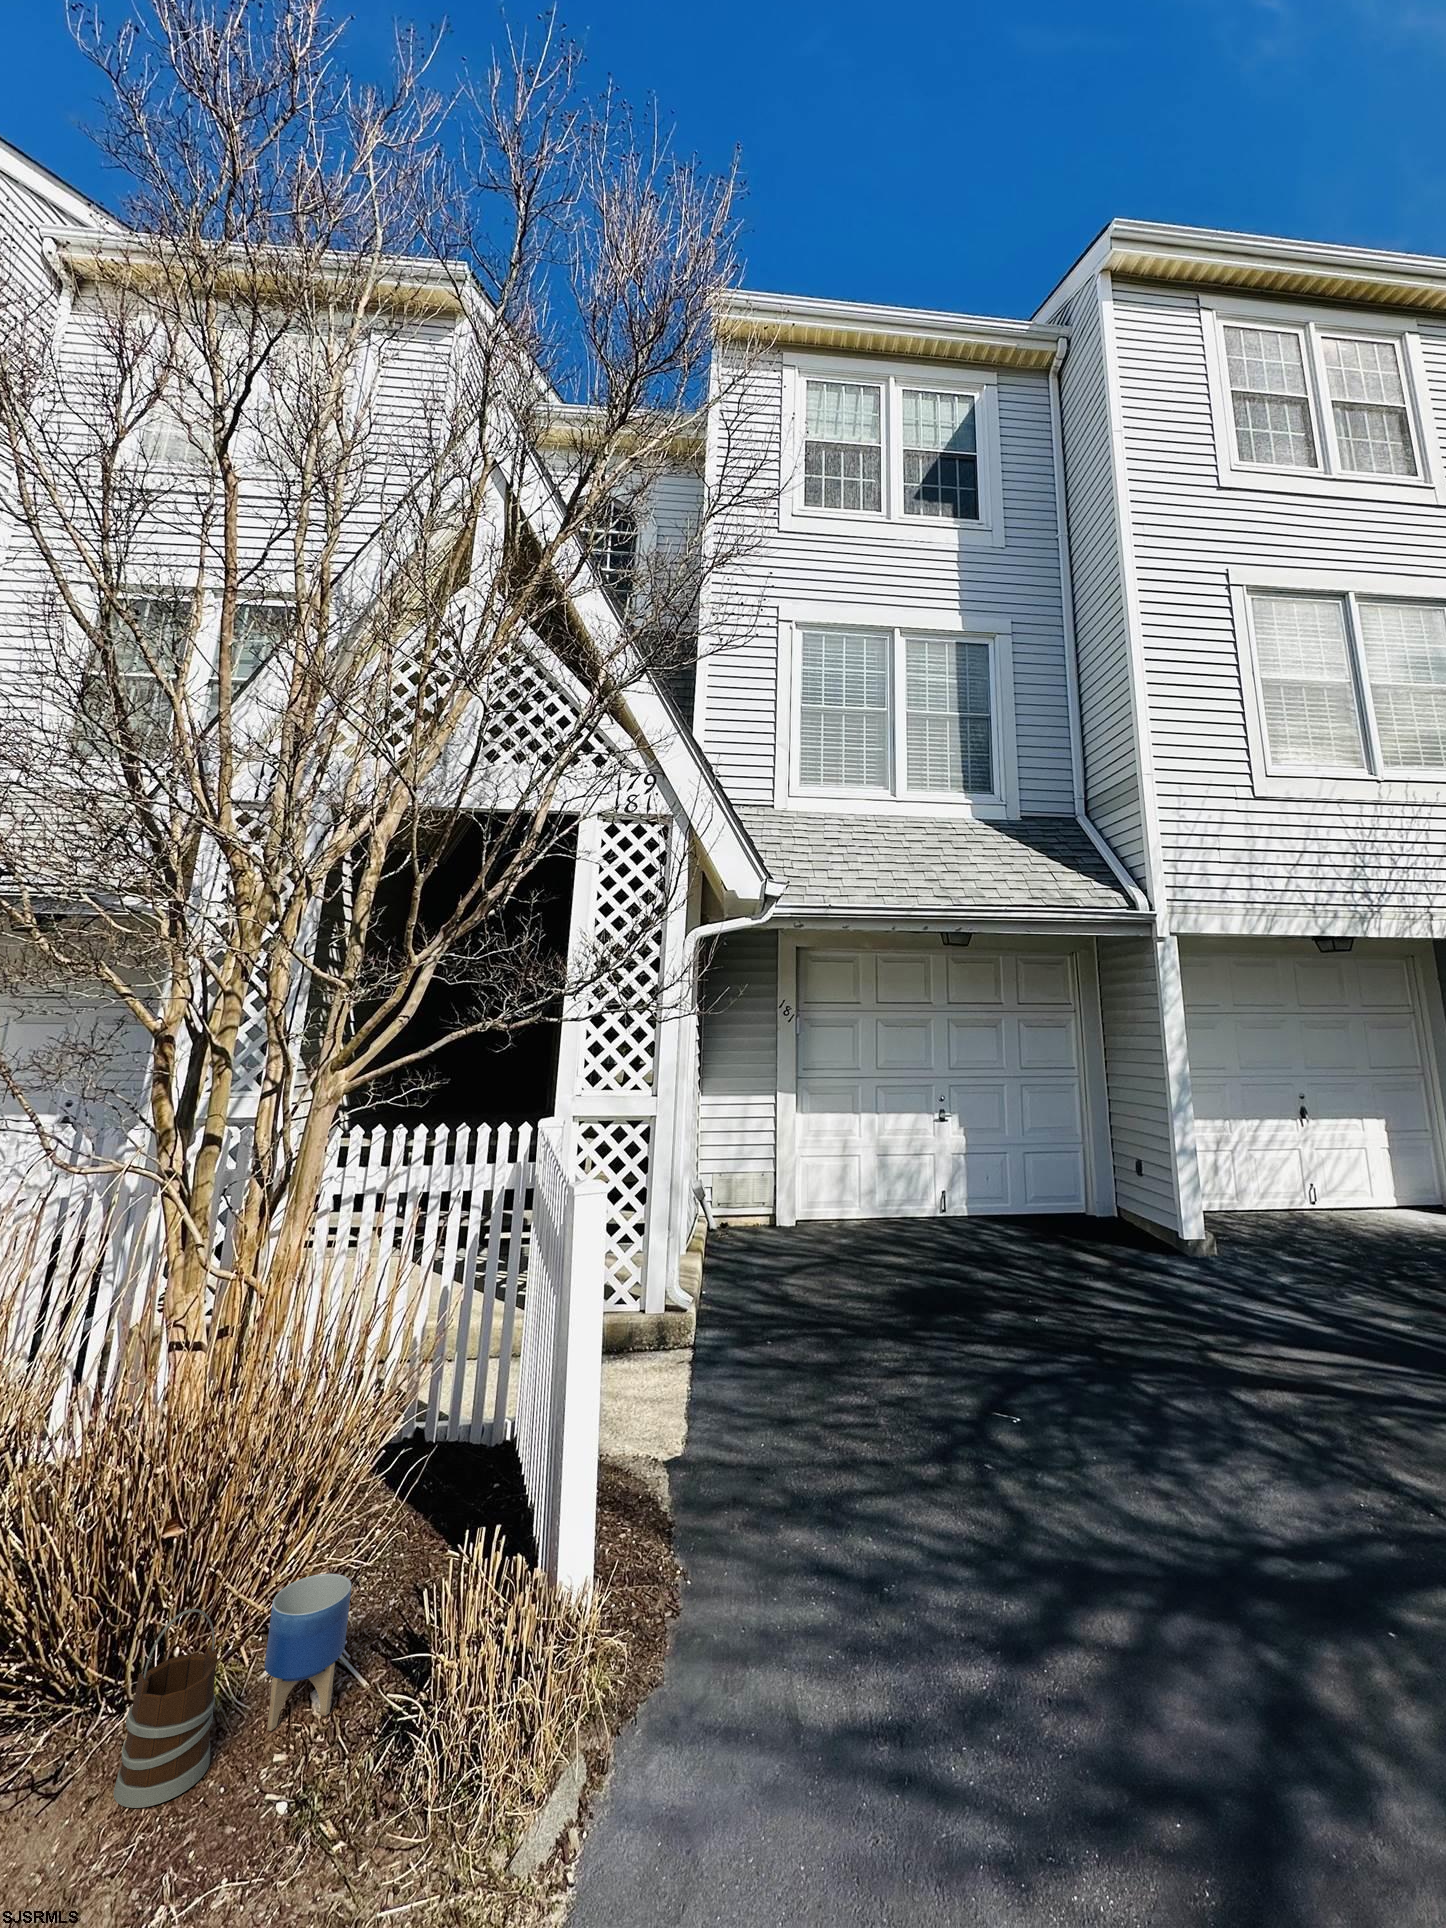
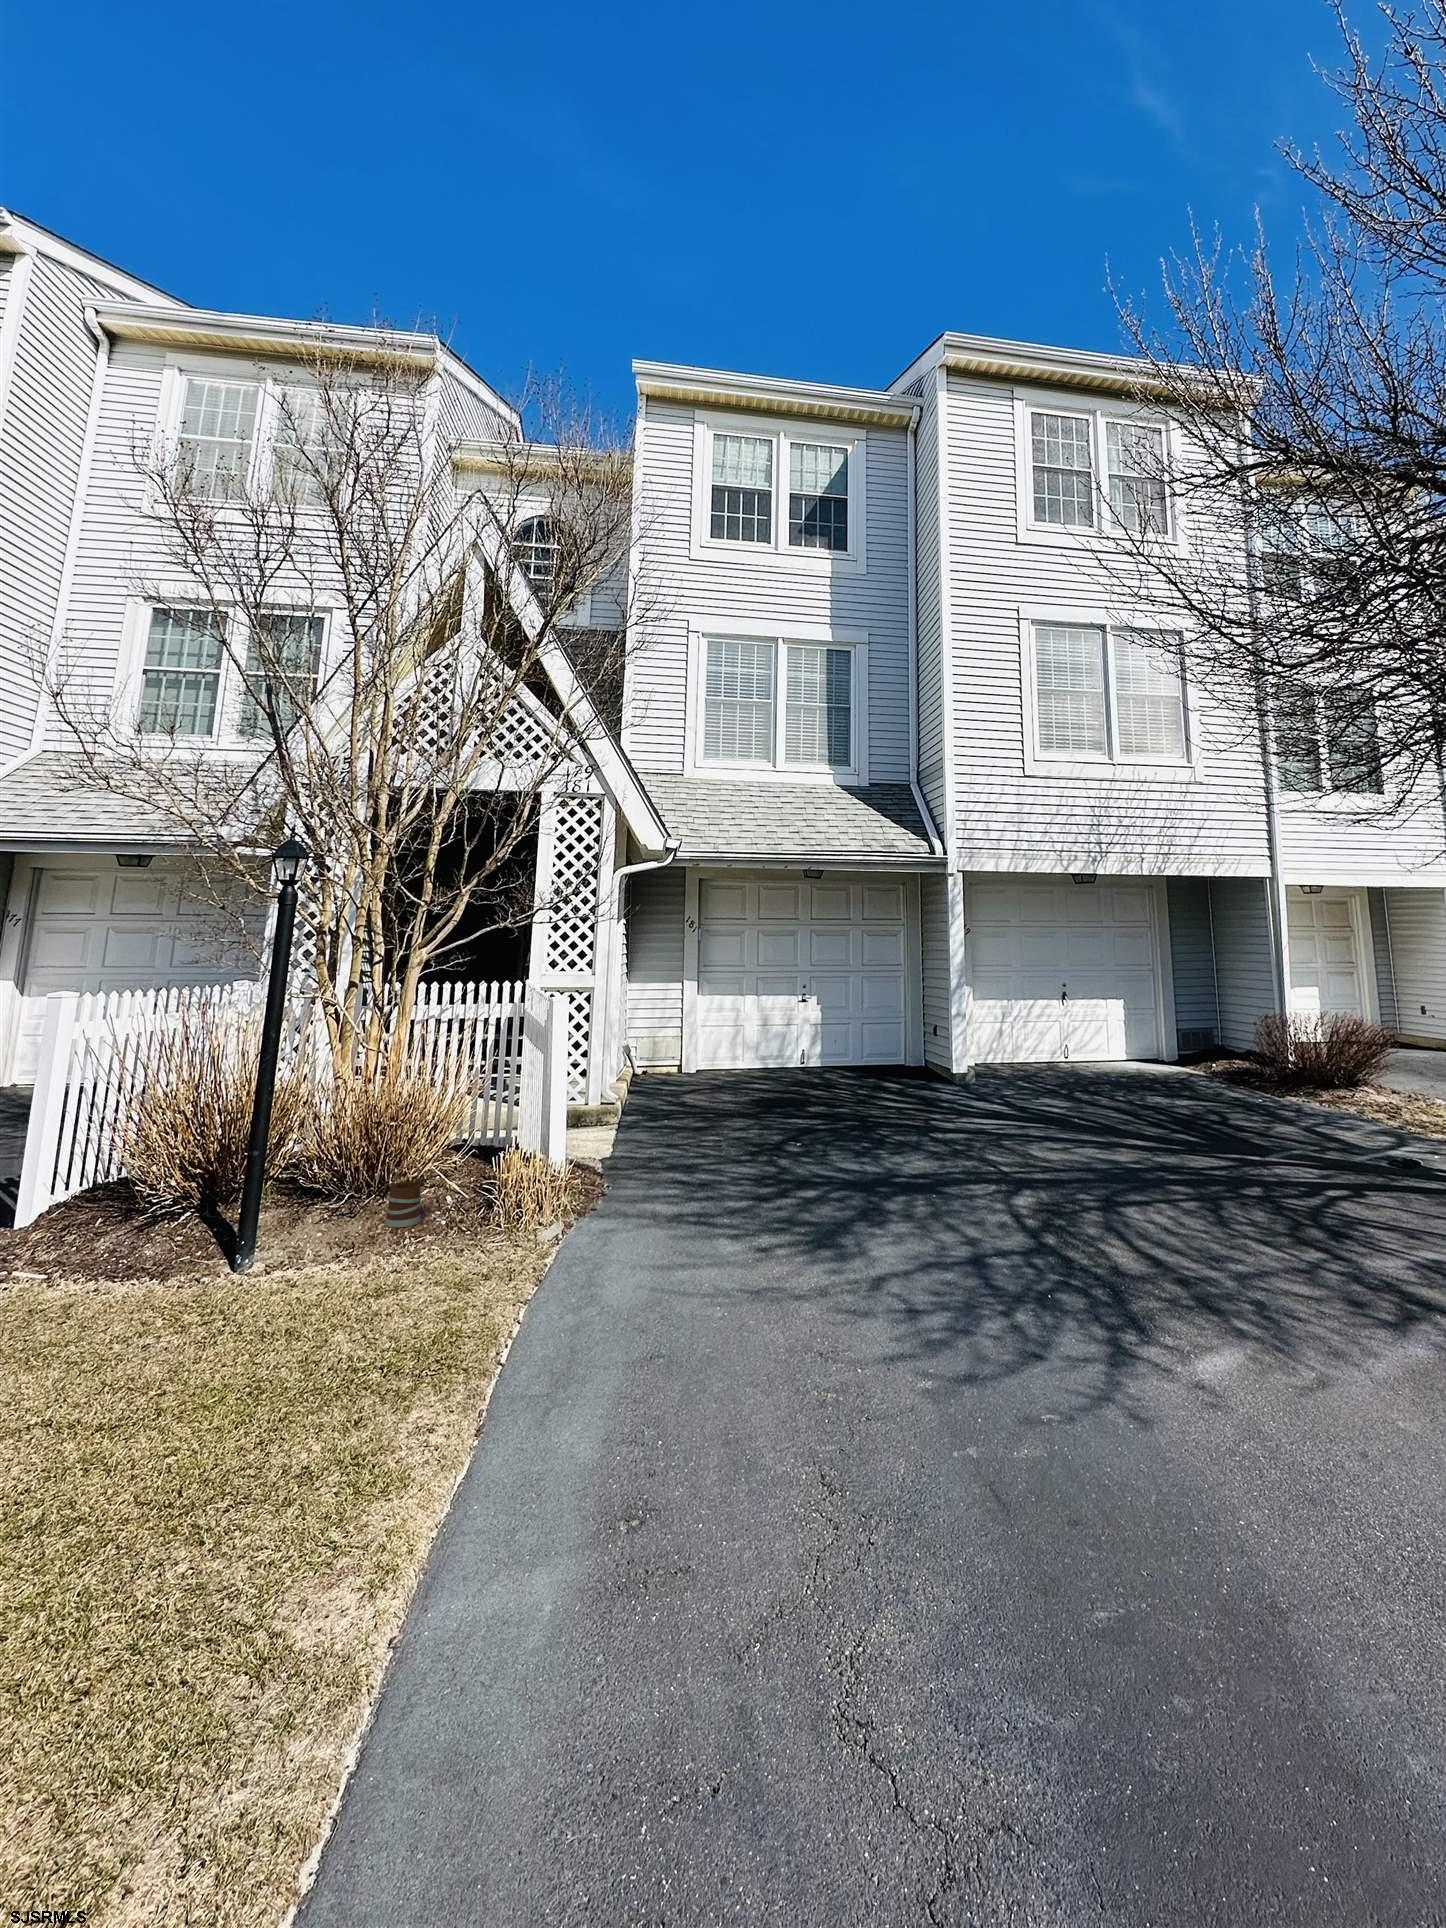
planter: present [265,1574,351,1731] -> none [436,1162,471,1214]

